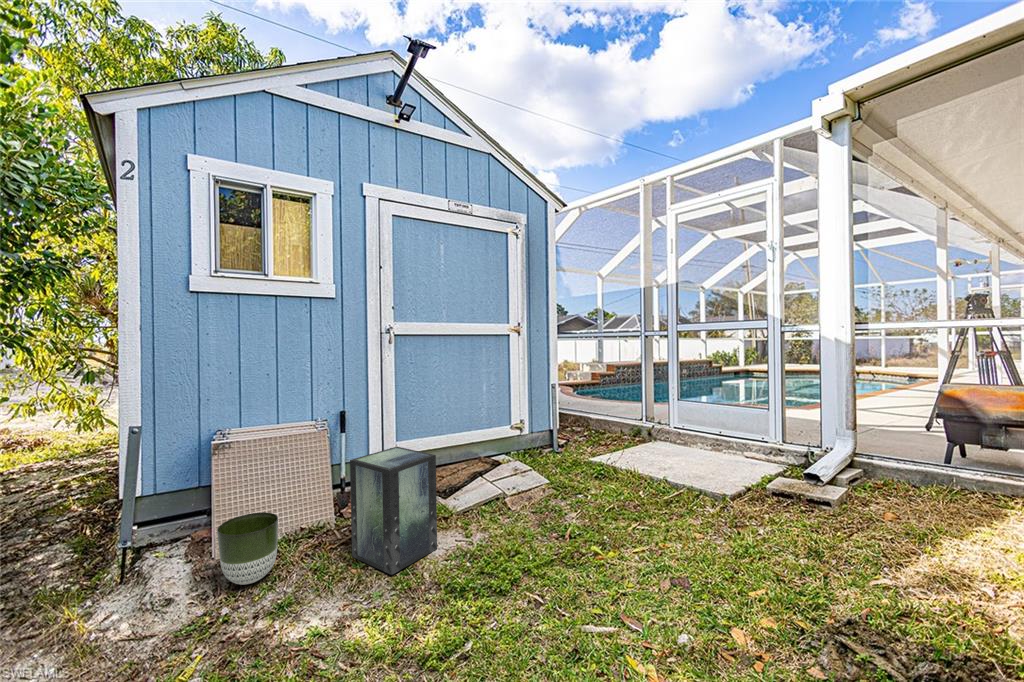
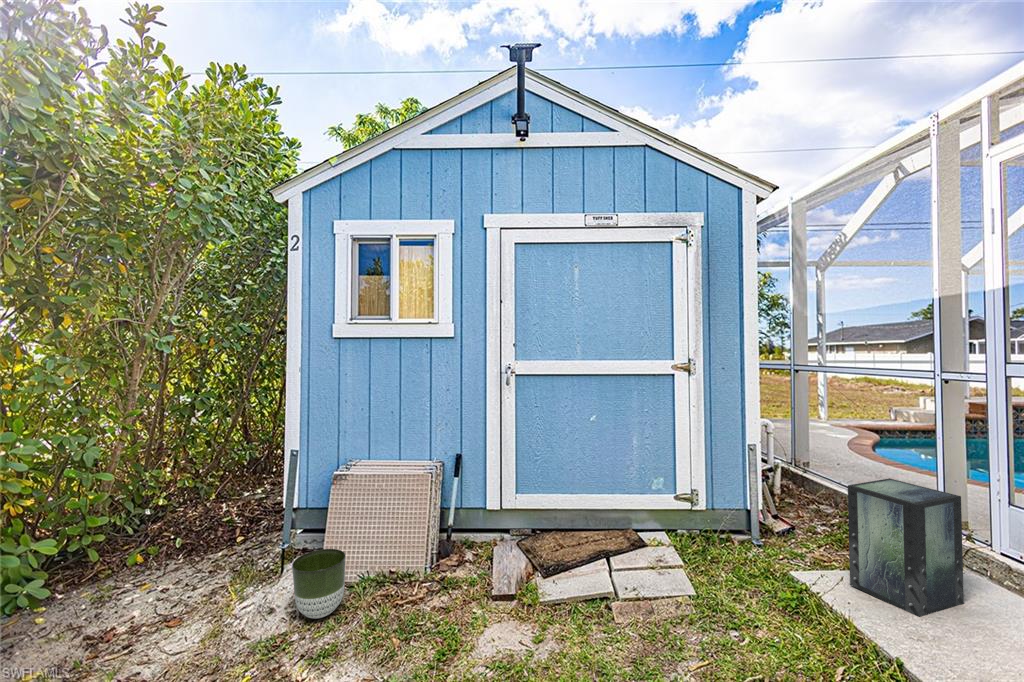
storage box: present [350,447,437,575] -> present [848,478,964,617]

